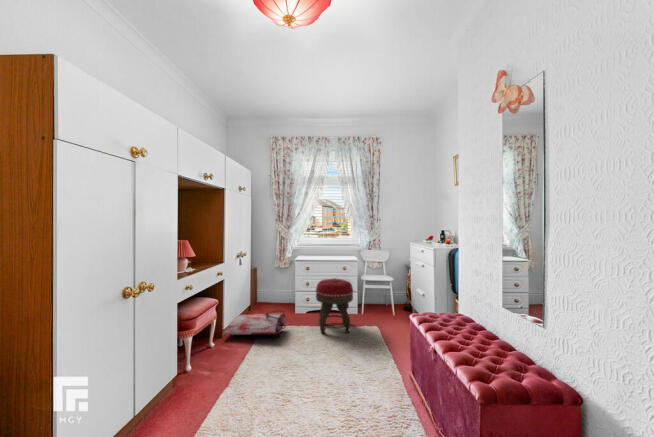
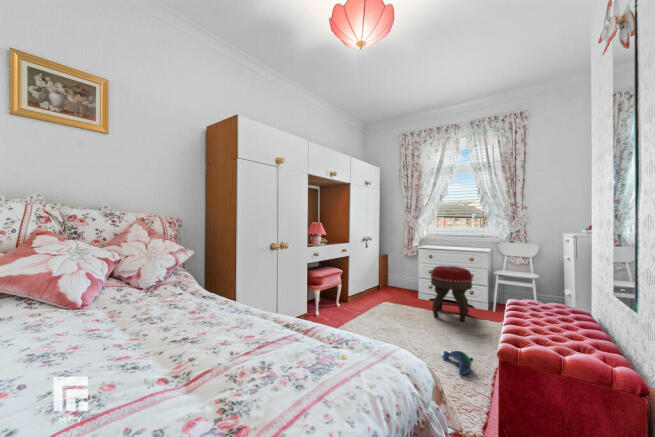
bag: present [224,310,286,338] -> none [348,288,402,311]
plush toy: none [355,374,386,402] -> present [442,351,473,376]

